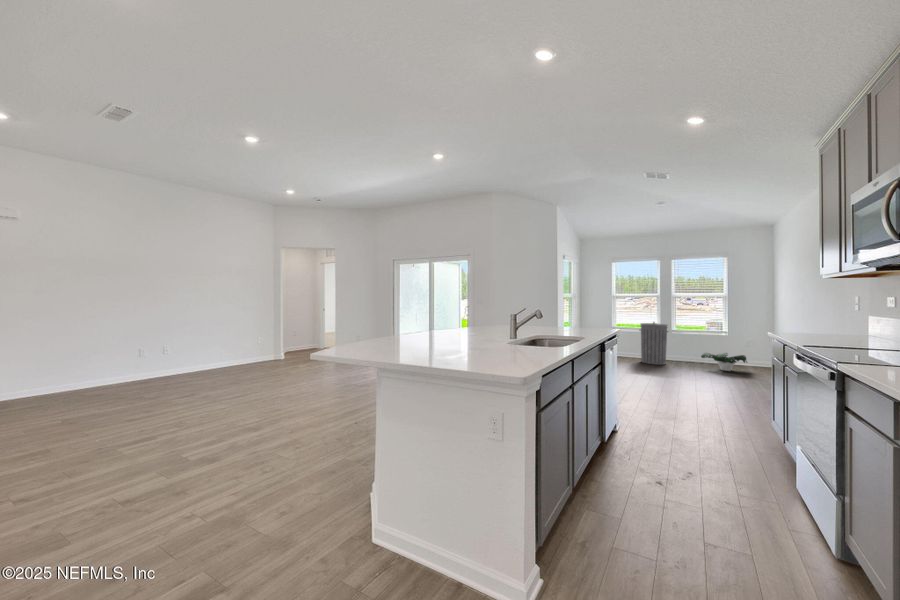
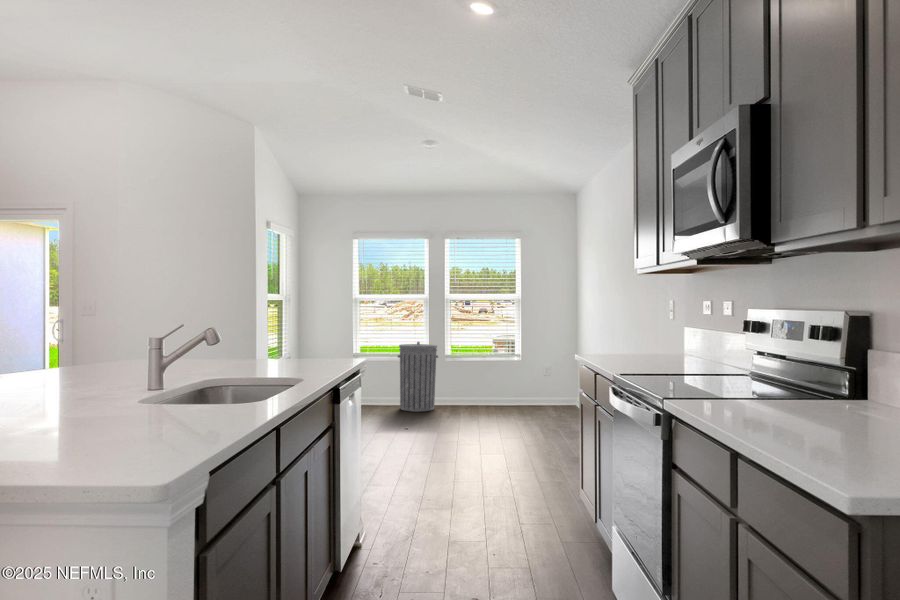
potted plant: present [701,353,747,371] -> none [479,385,533,411]

